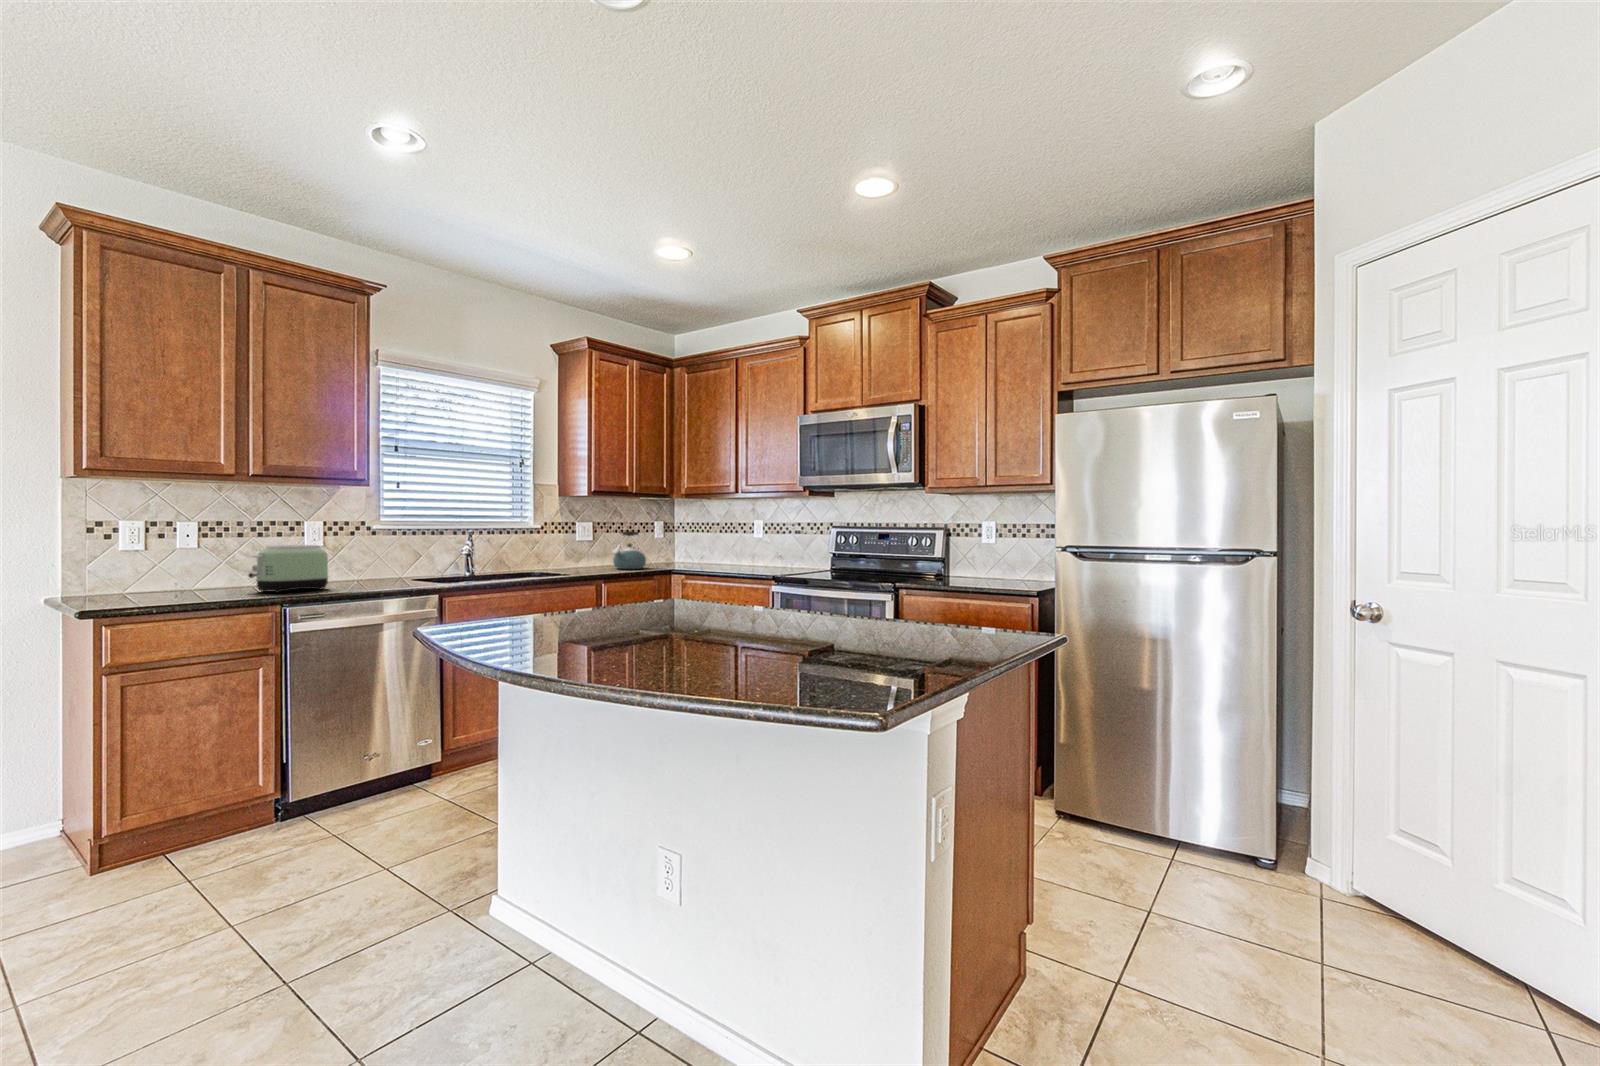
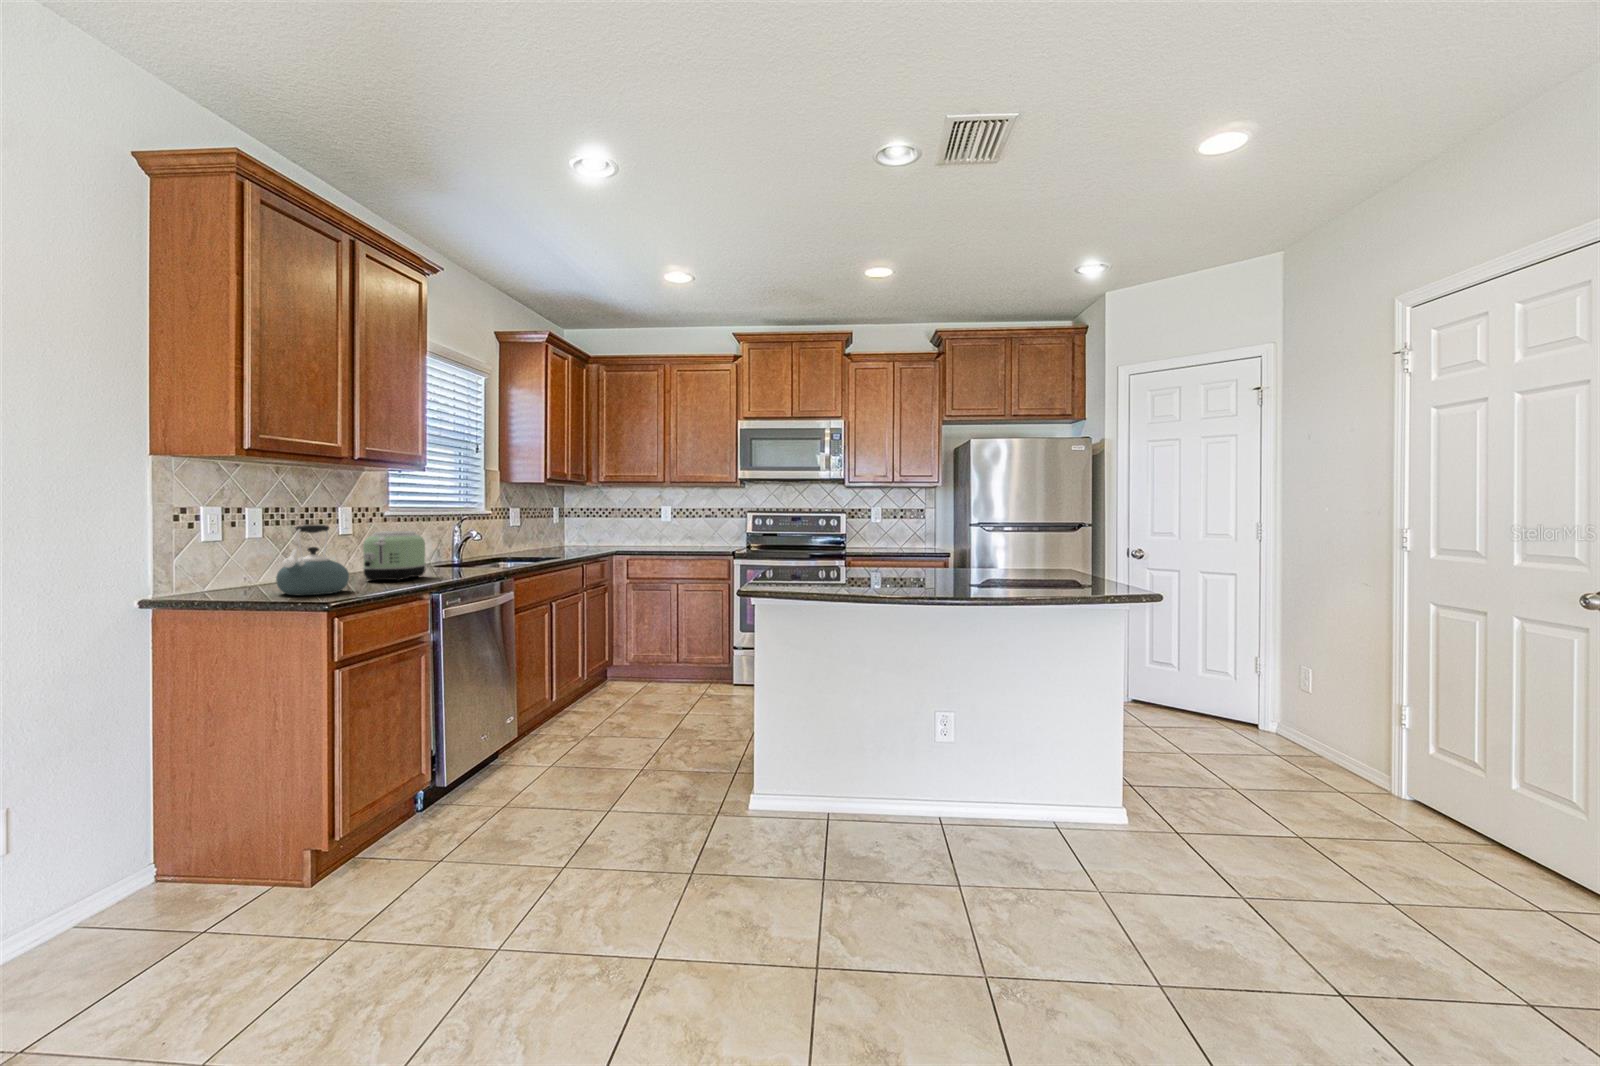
kettle: present [613,531,646,569] -> present [276,525,349,595]

